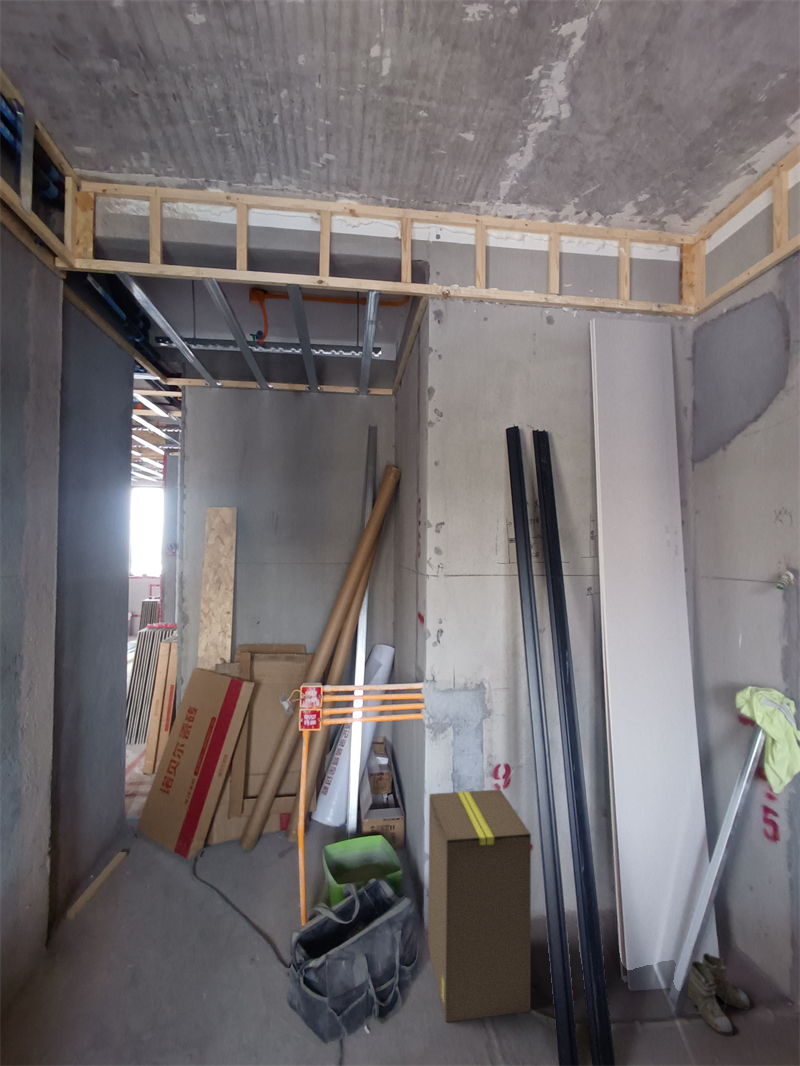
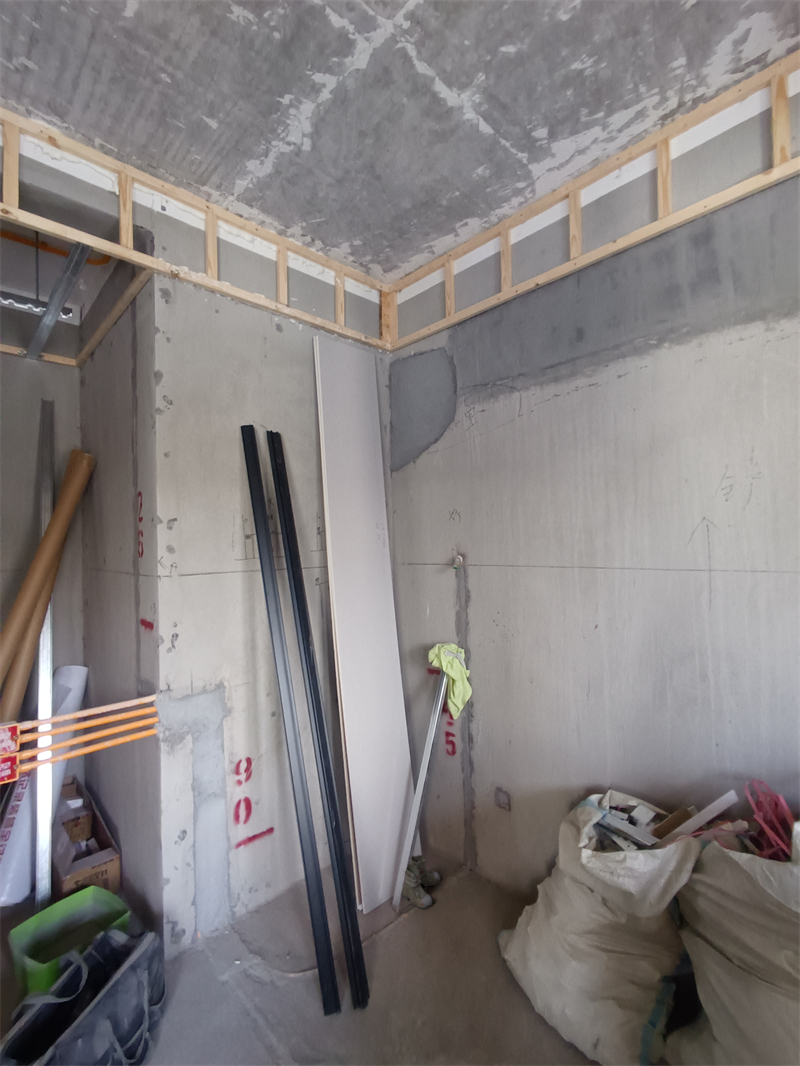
cardboard box: present [428,790,531,1022] -> none [169,784,286,1036]

